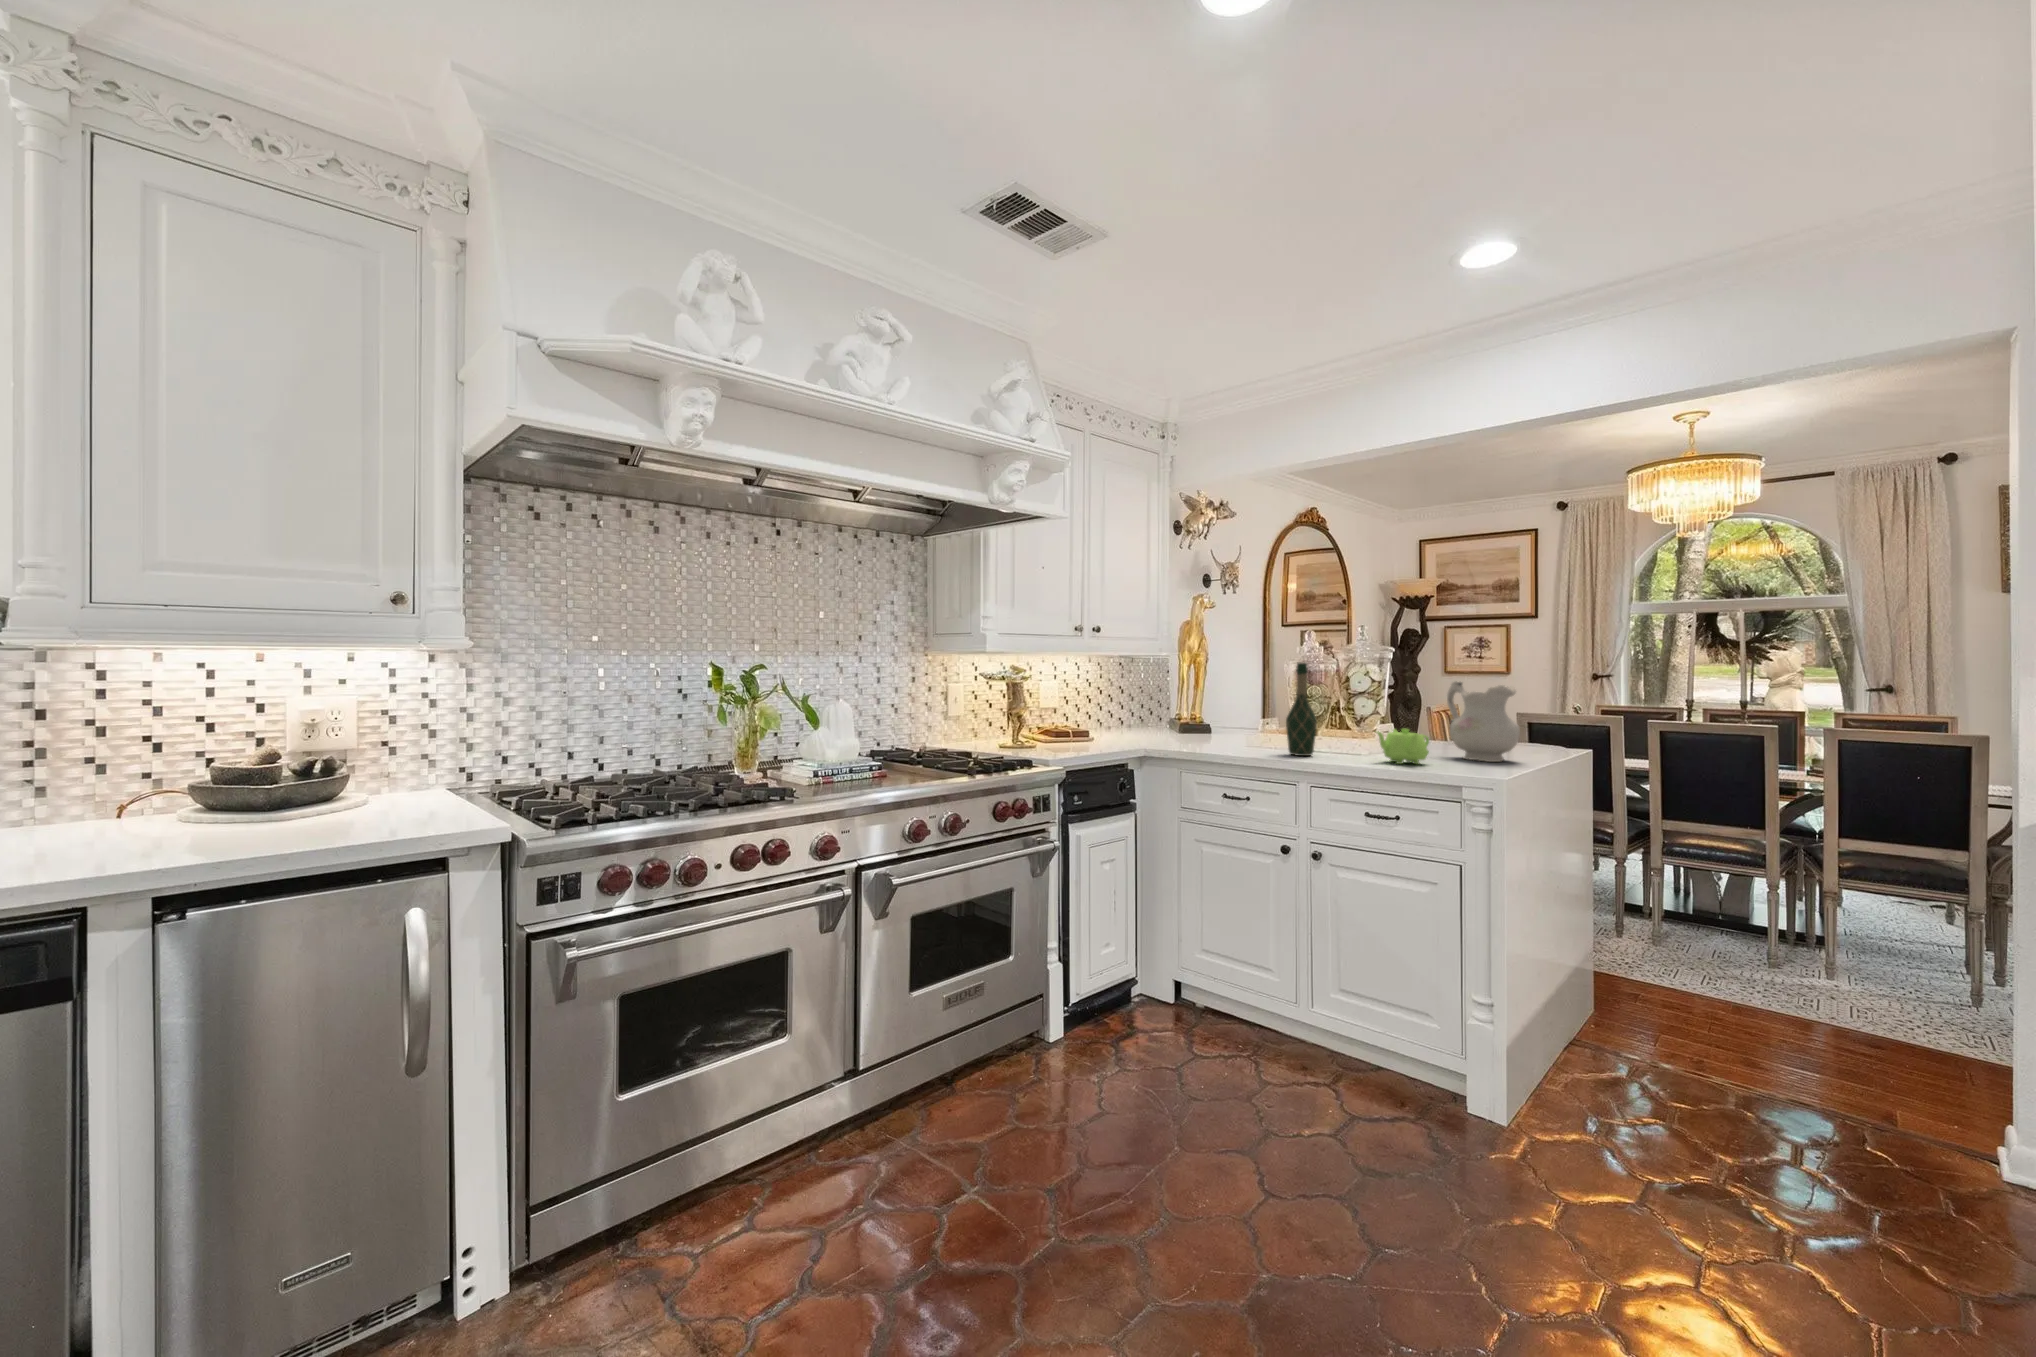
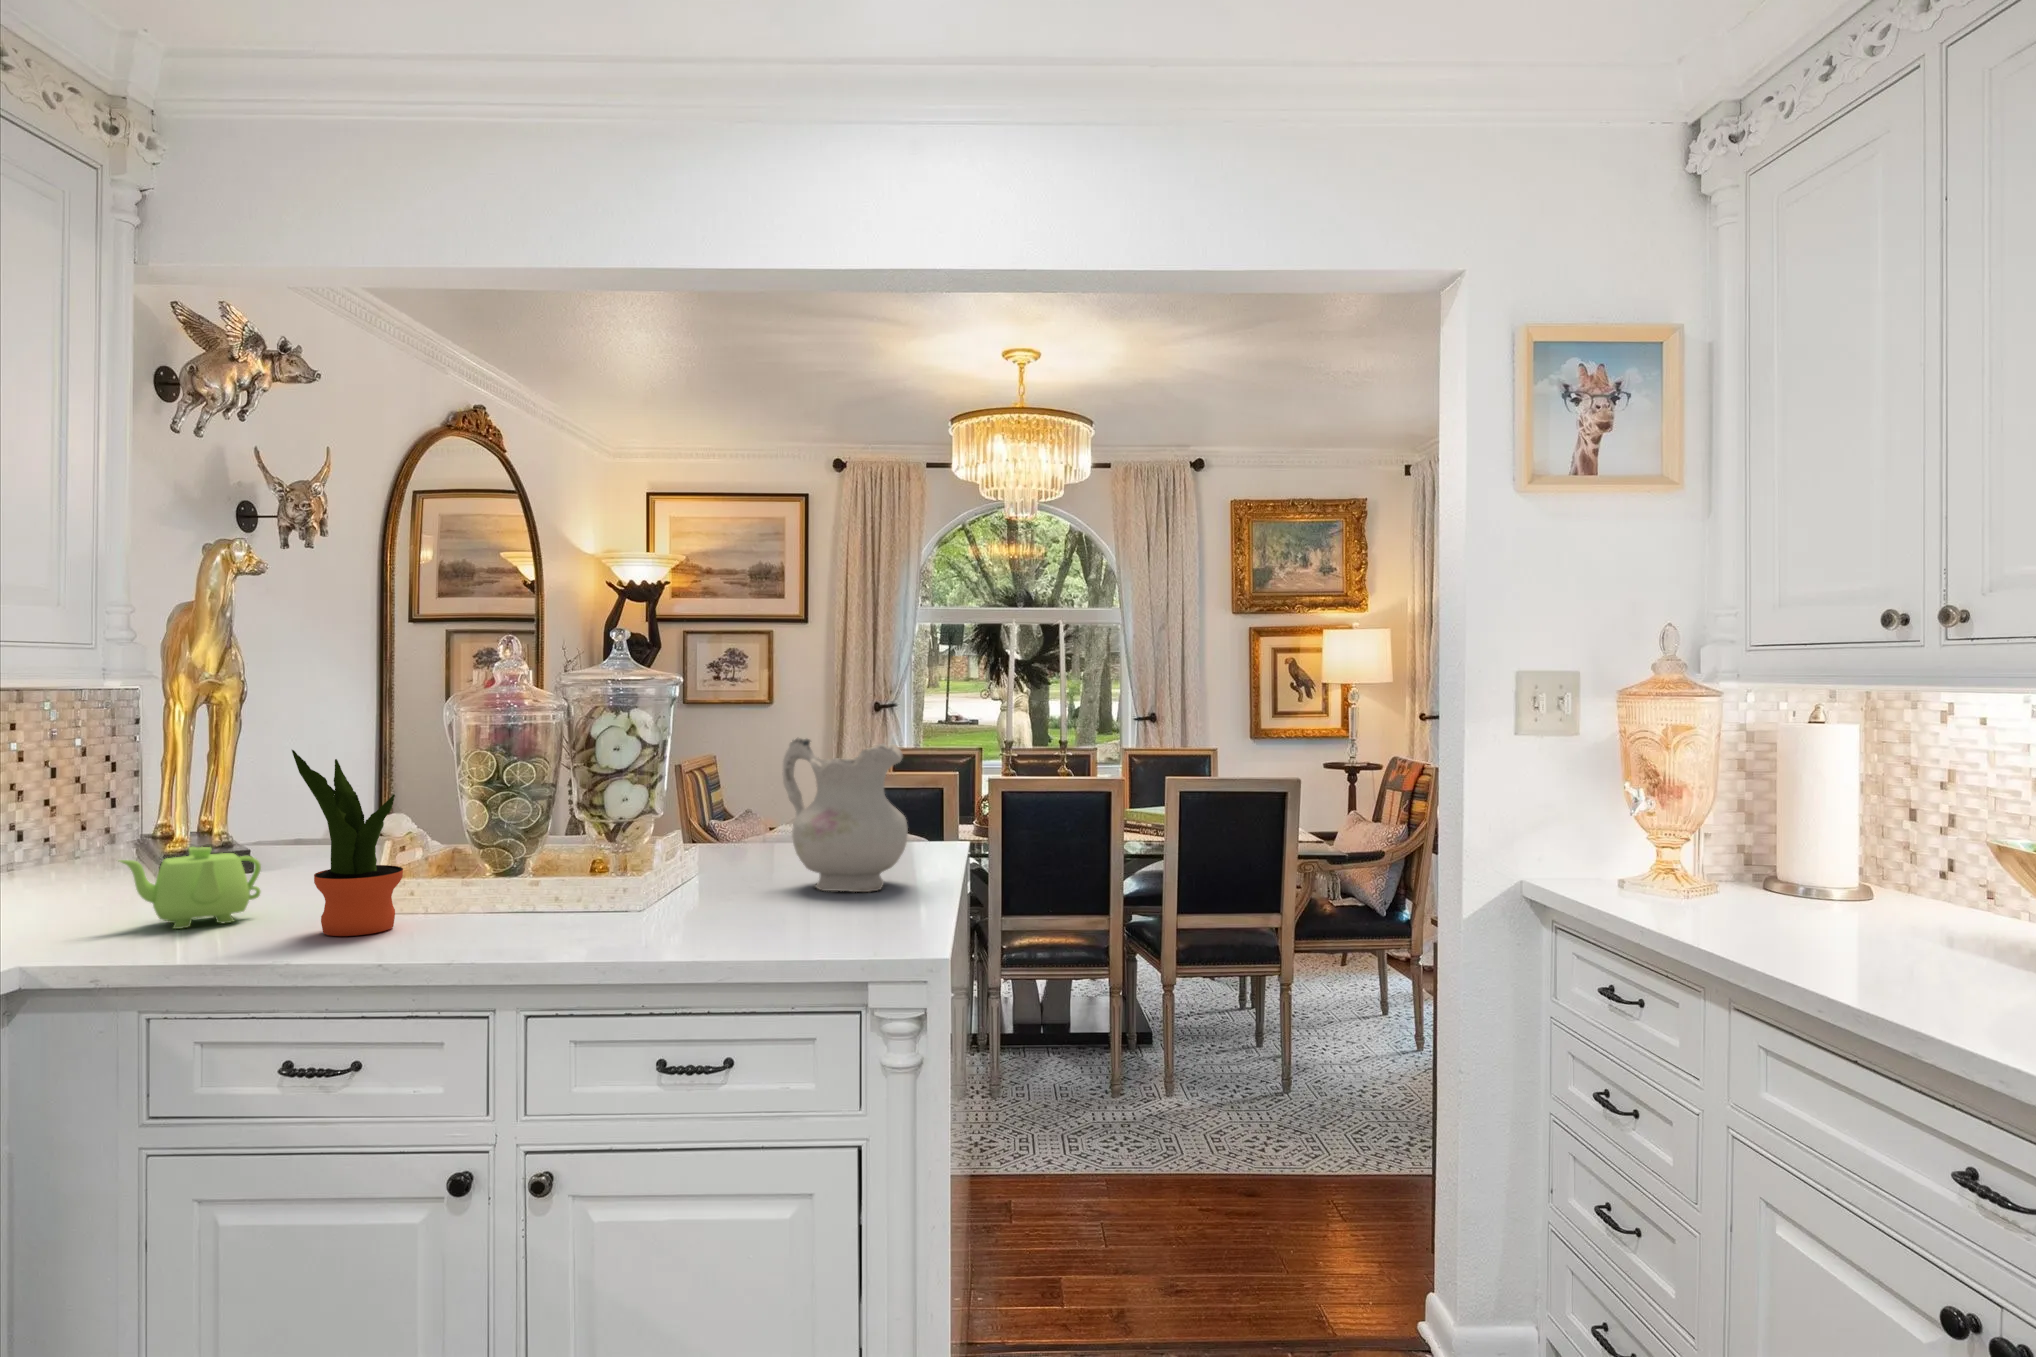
wine bottle: present [1286,663,1317,756] -> none [453,709,533,940]
potted plant: none [1229,677,1268,750] -> present [292,750,403,936]
teapot: present [1377,729,1429,764] -> present [120,847,261,929]

